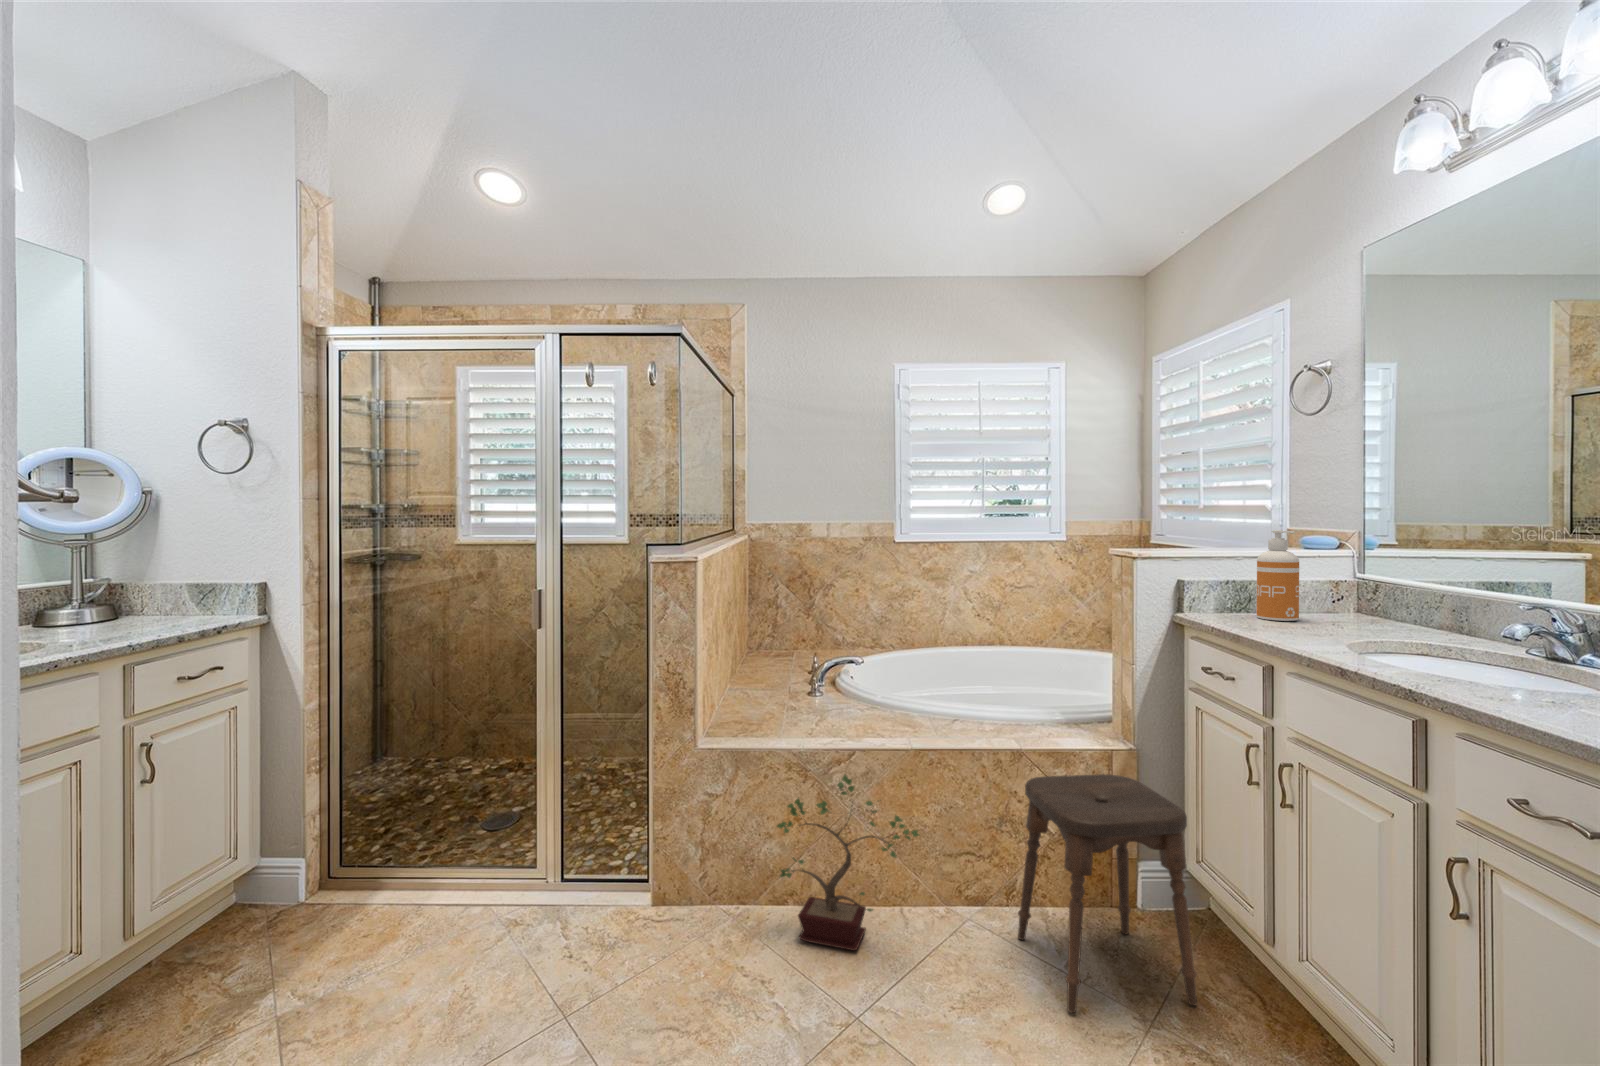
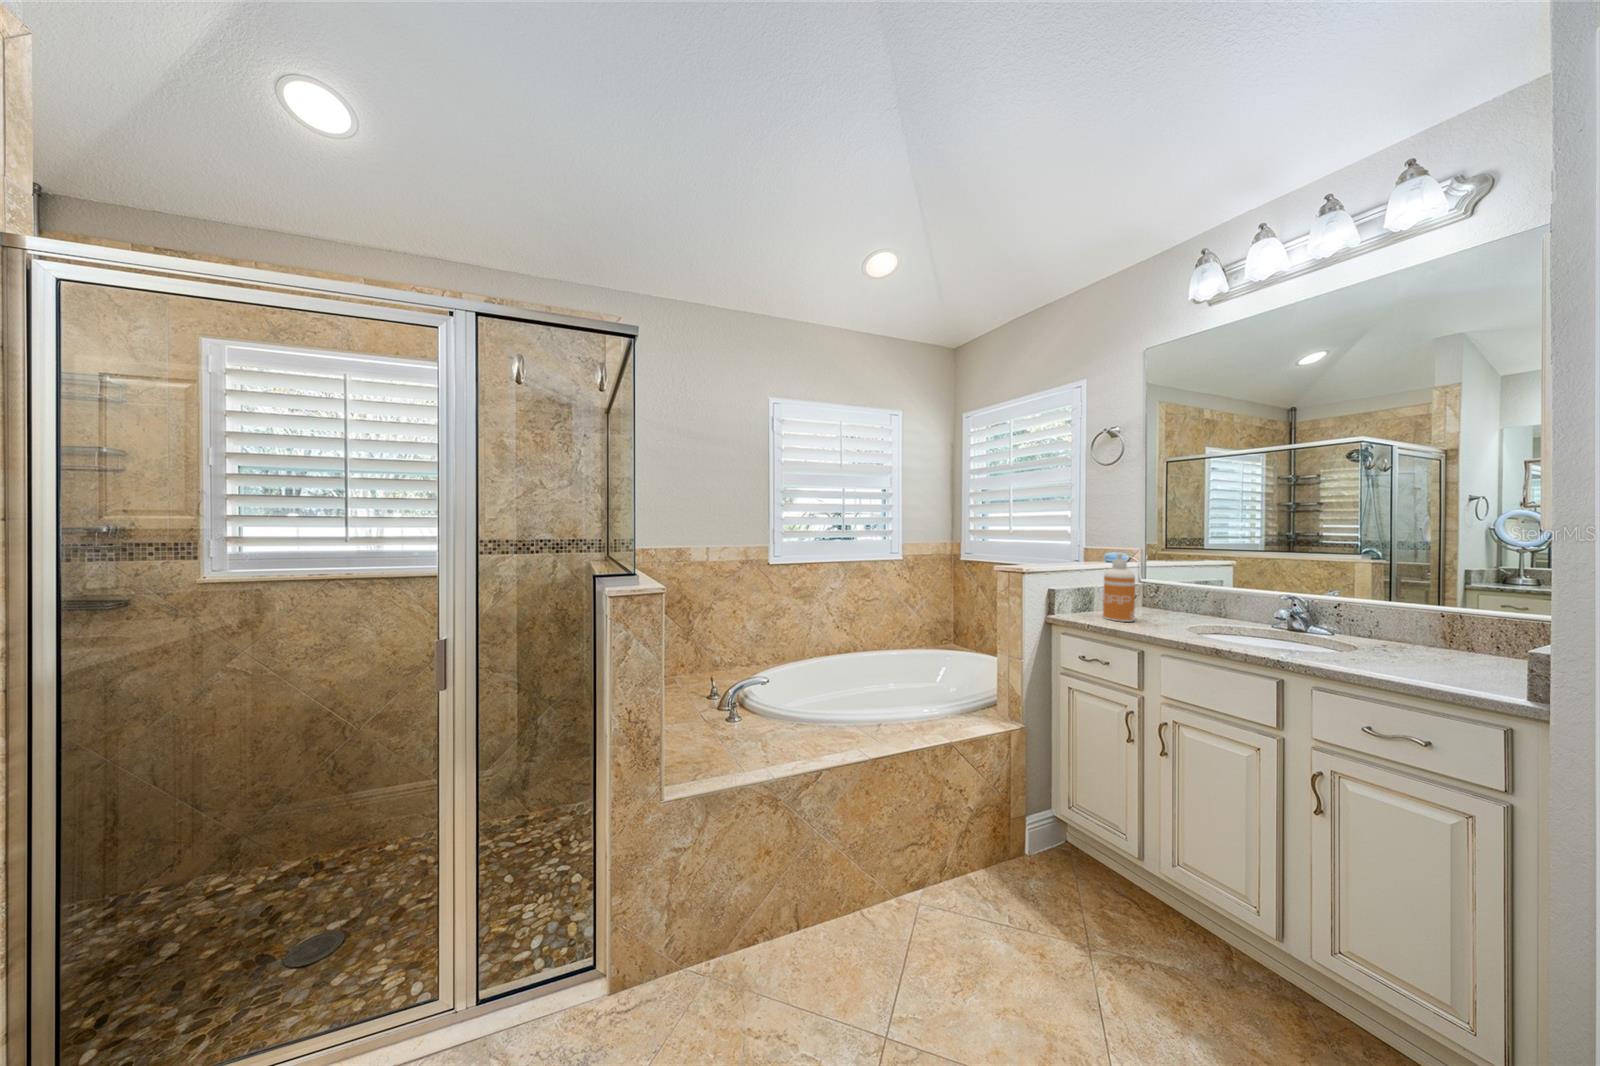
stool: present [1018,774,1197,1013] -> none [970,759,1136,1009]
potted plant: present [777,775,919,951] -> none [763,805,923,993]

